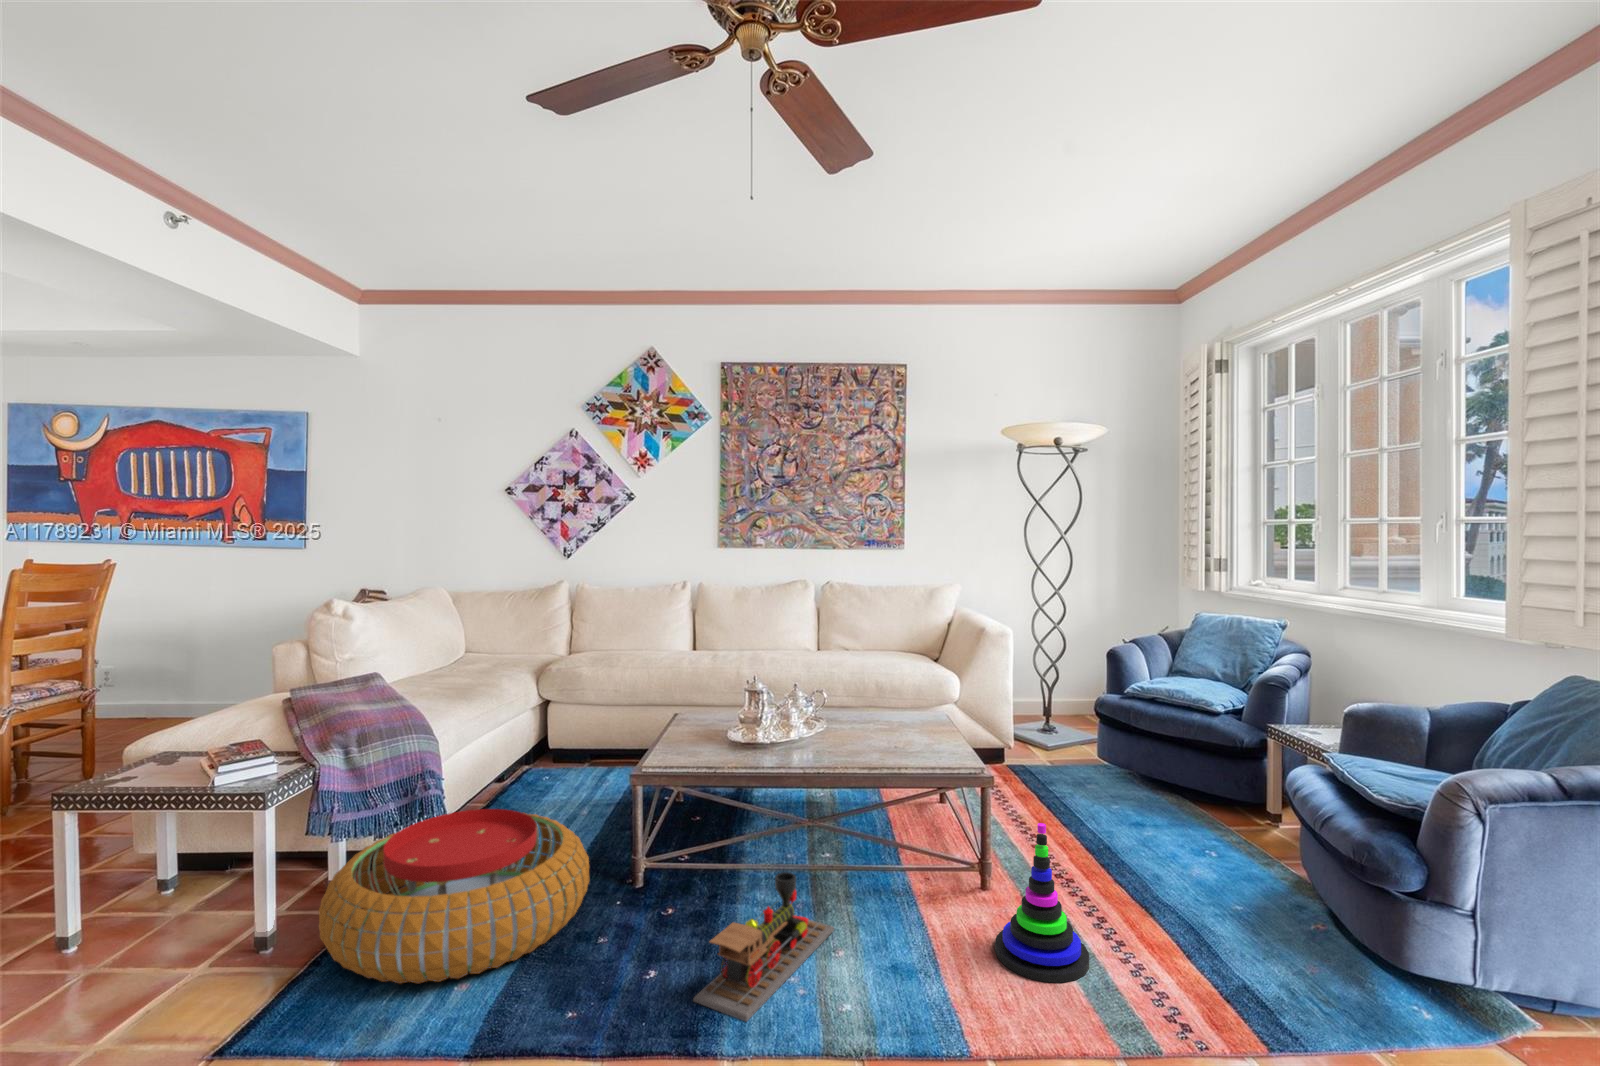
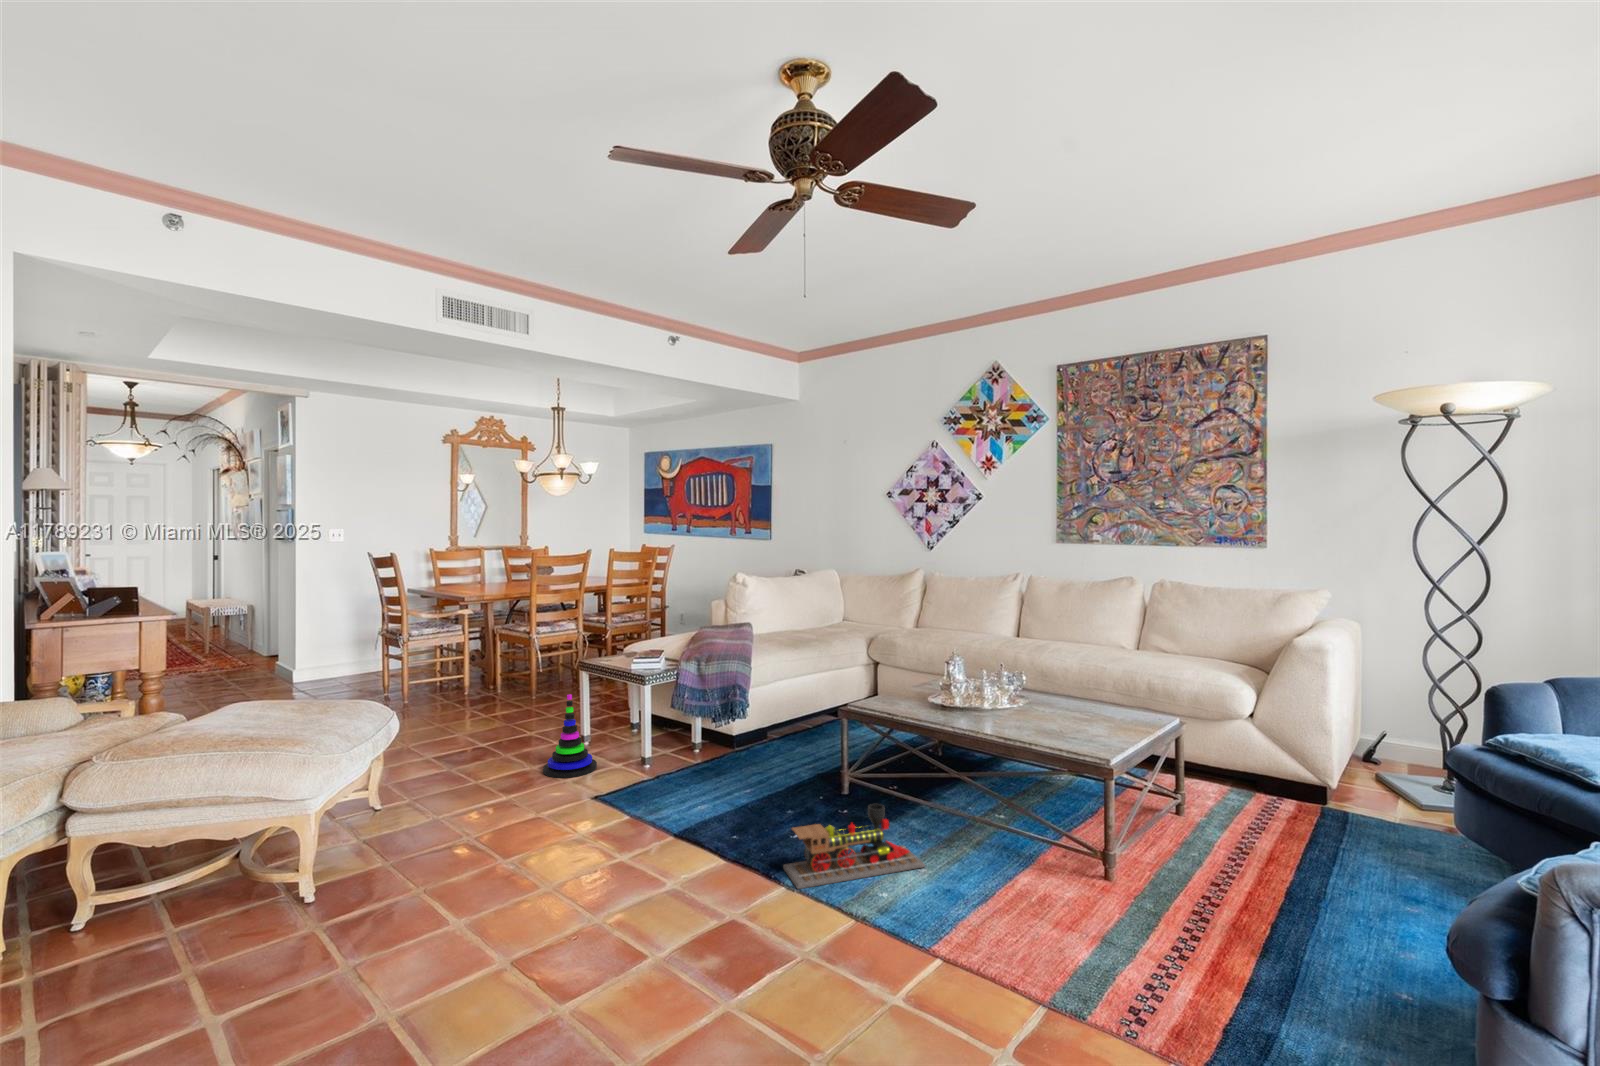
pouf: present [319,809,589,984] -> none [637,718,800,814]
stacking toy: present [995,823,1089,983] -> present [543,694,597,778]

